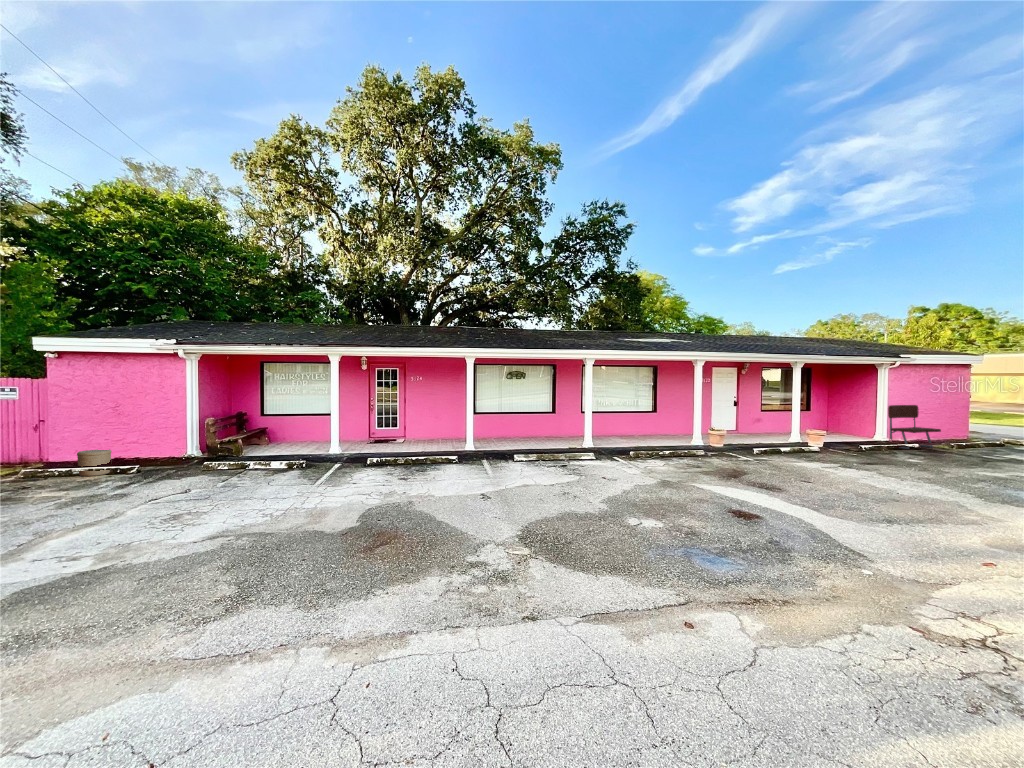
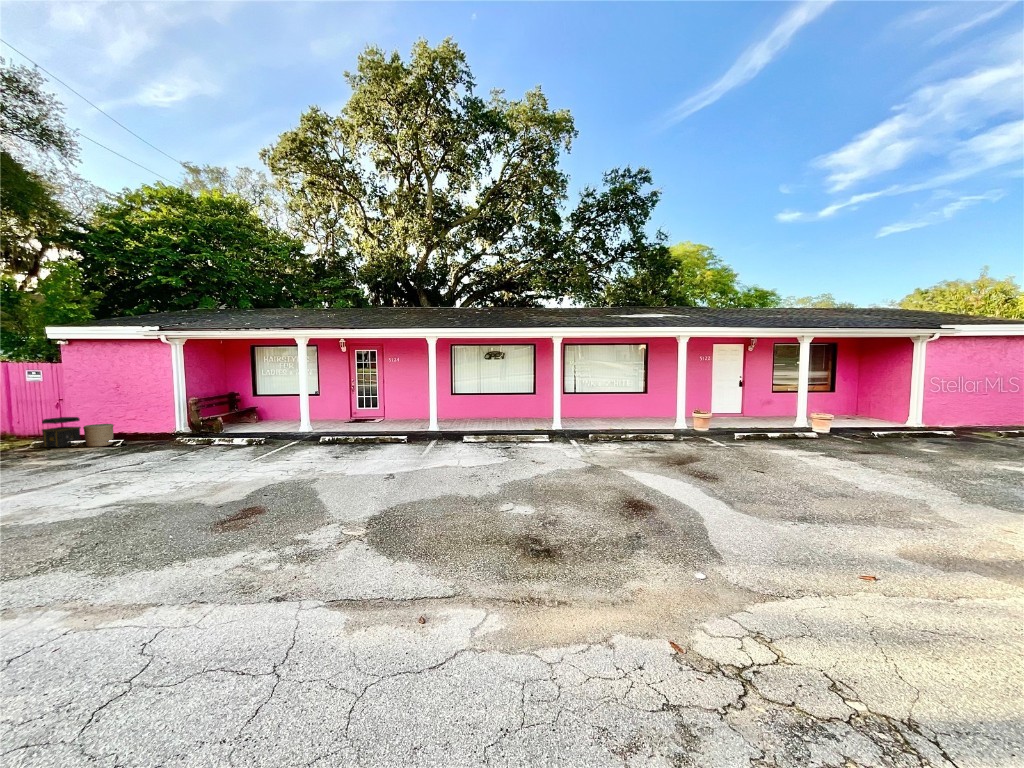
bench: present [888,405,941,449] -> none [920,386,989,438]
toolbox: none [21,442,68,478] -> present [42,417,81,447]

